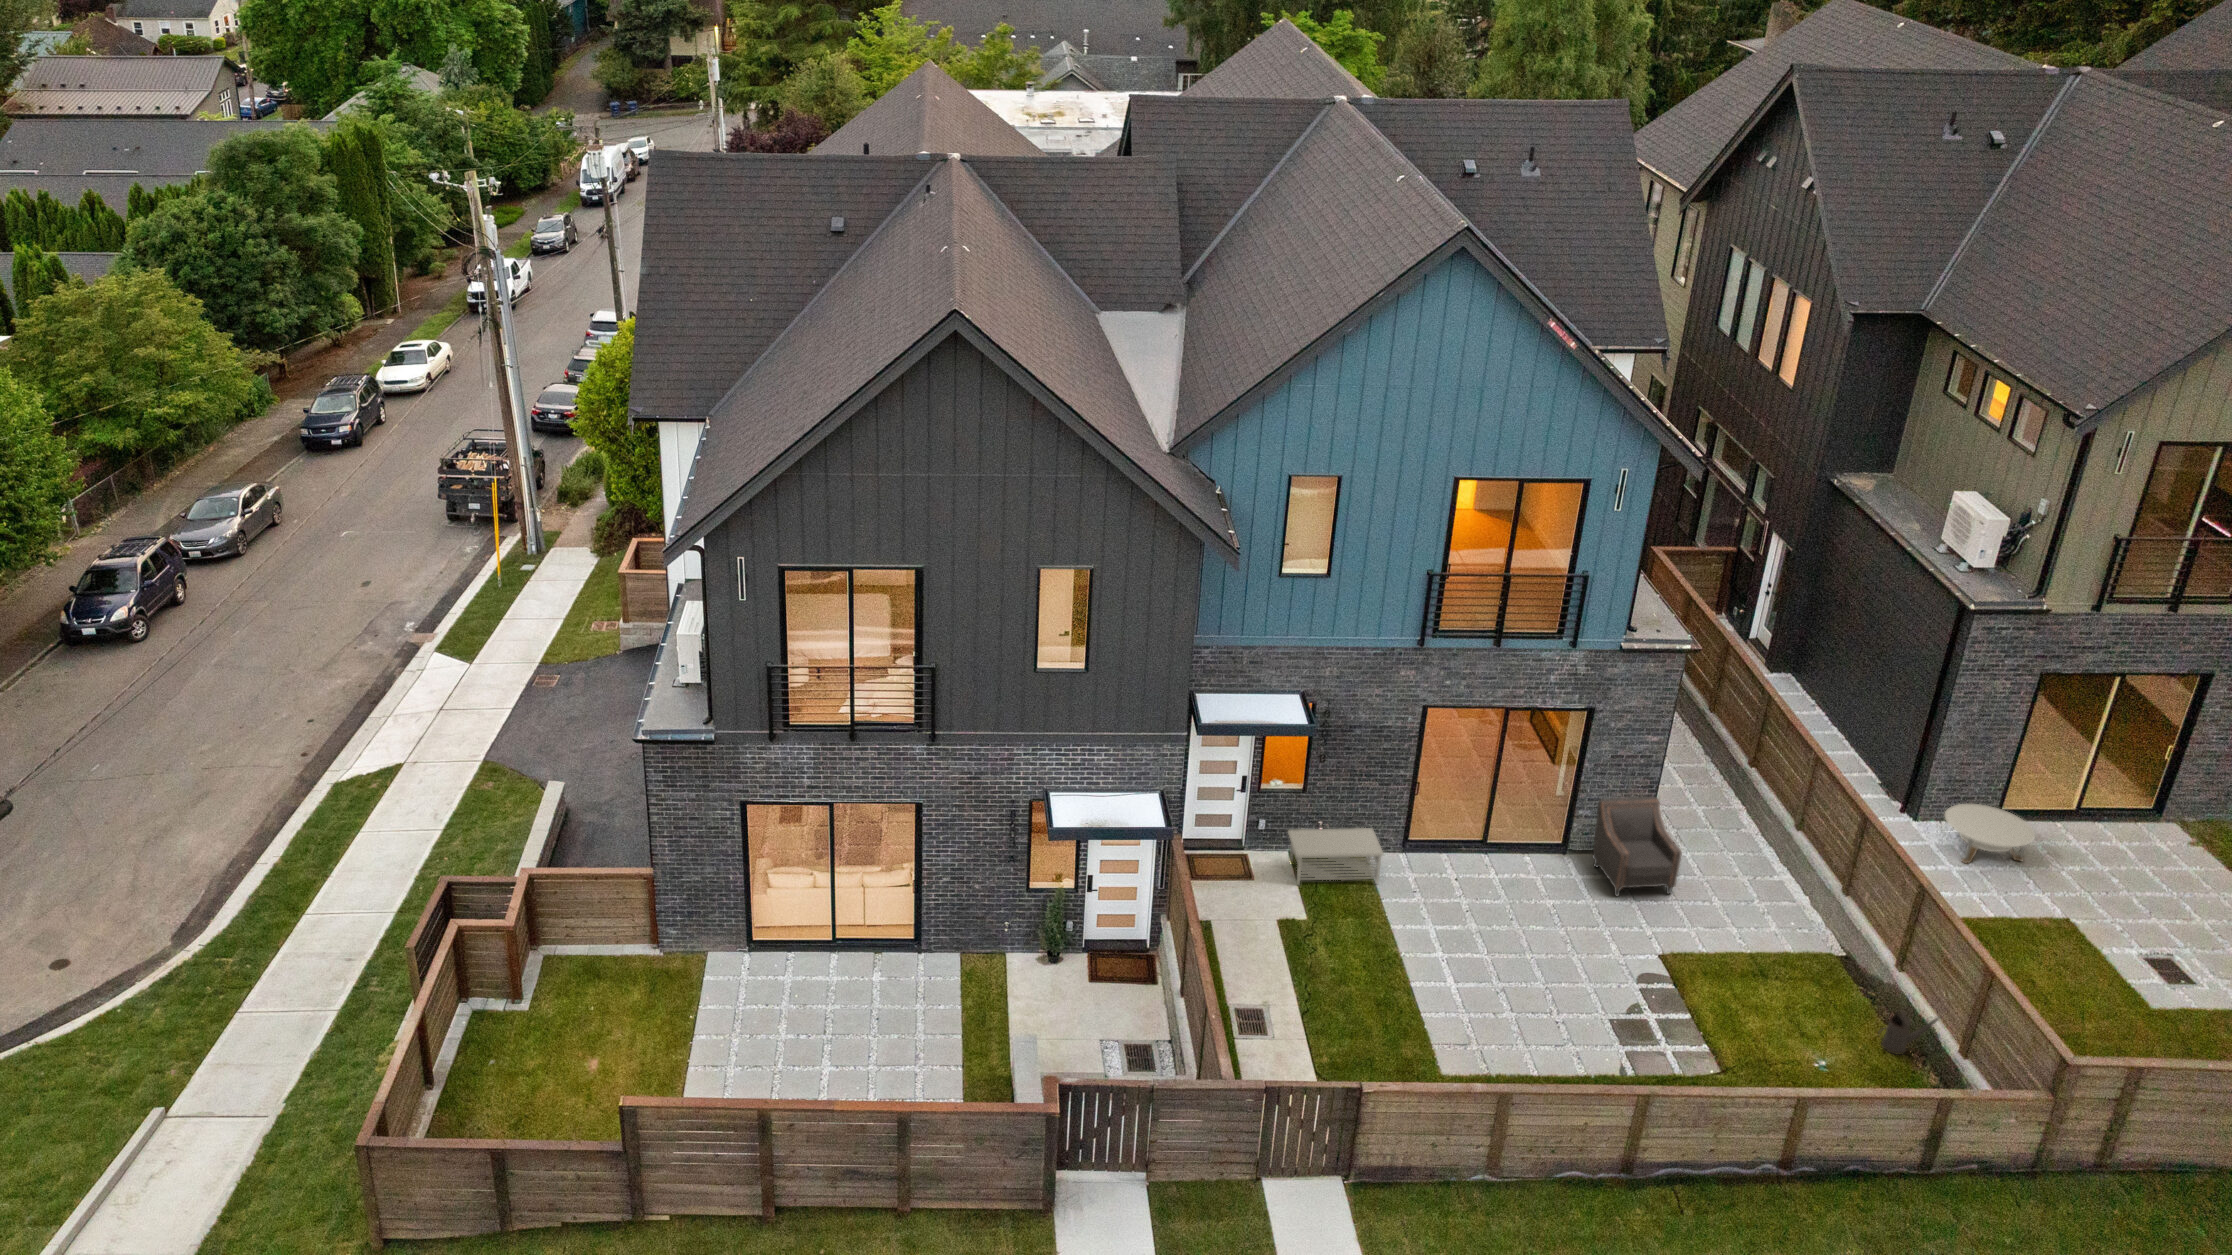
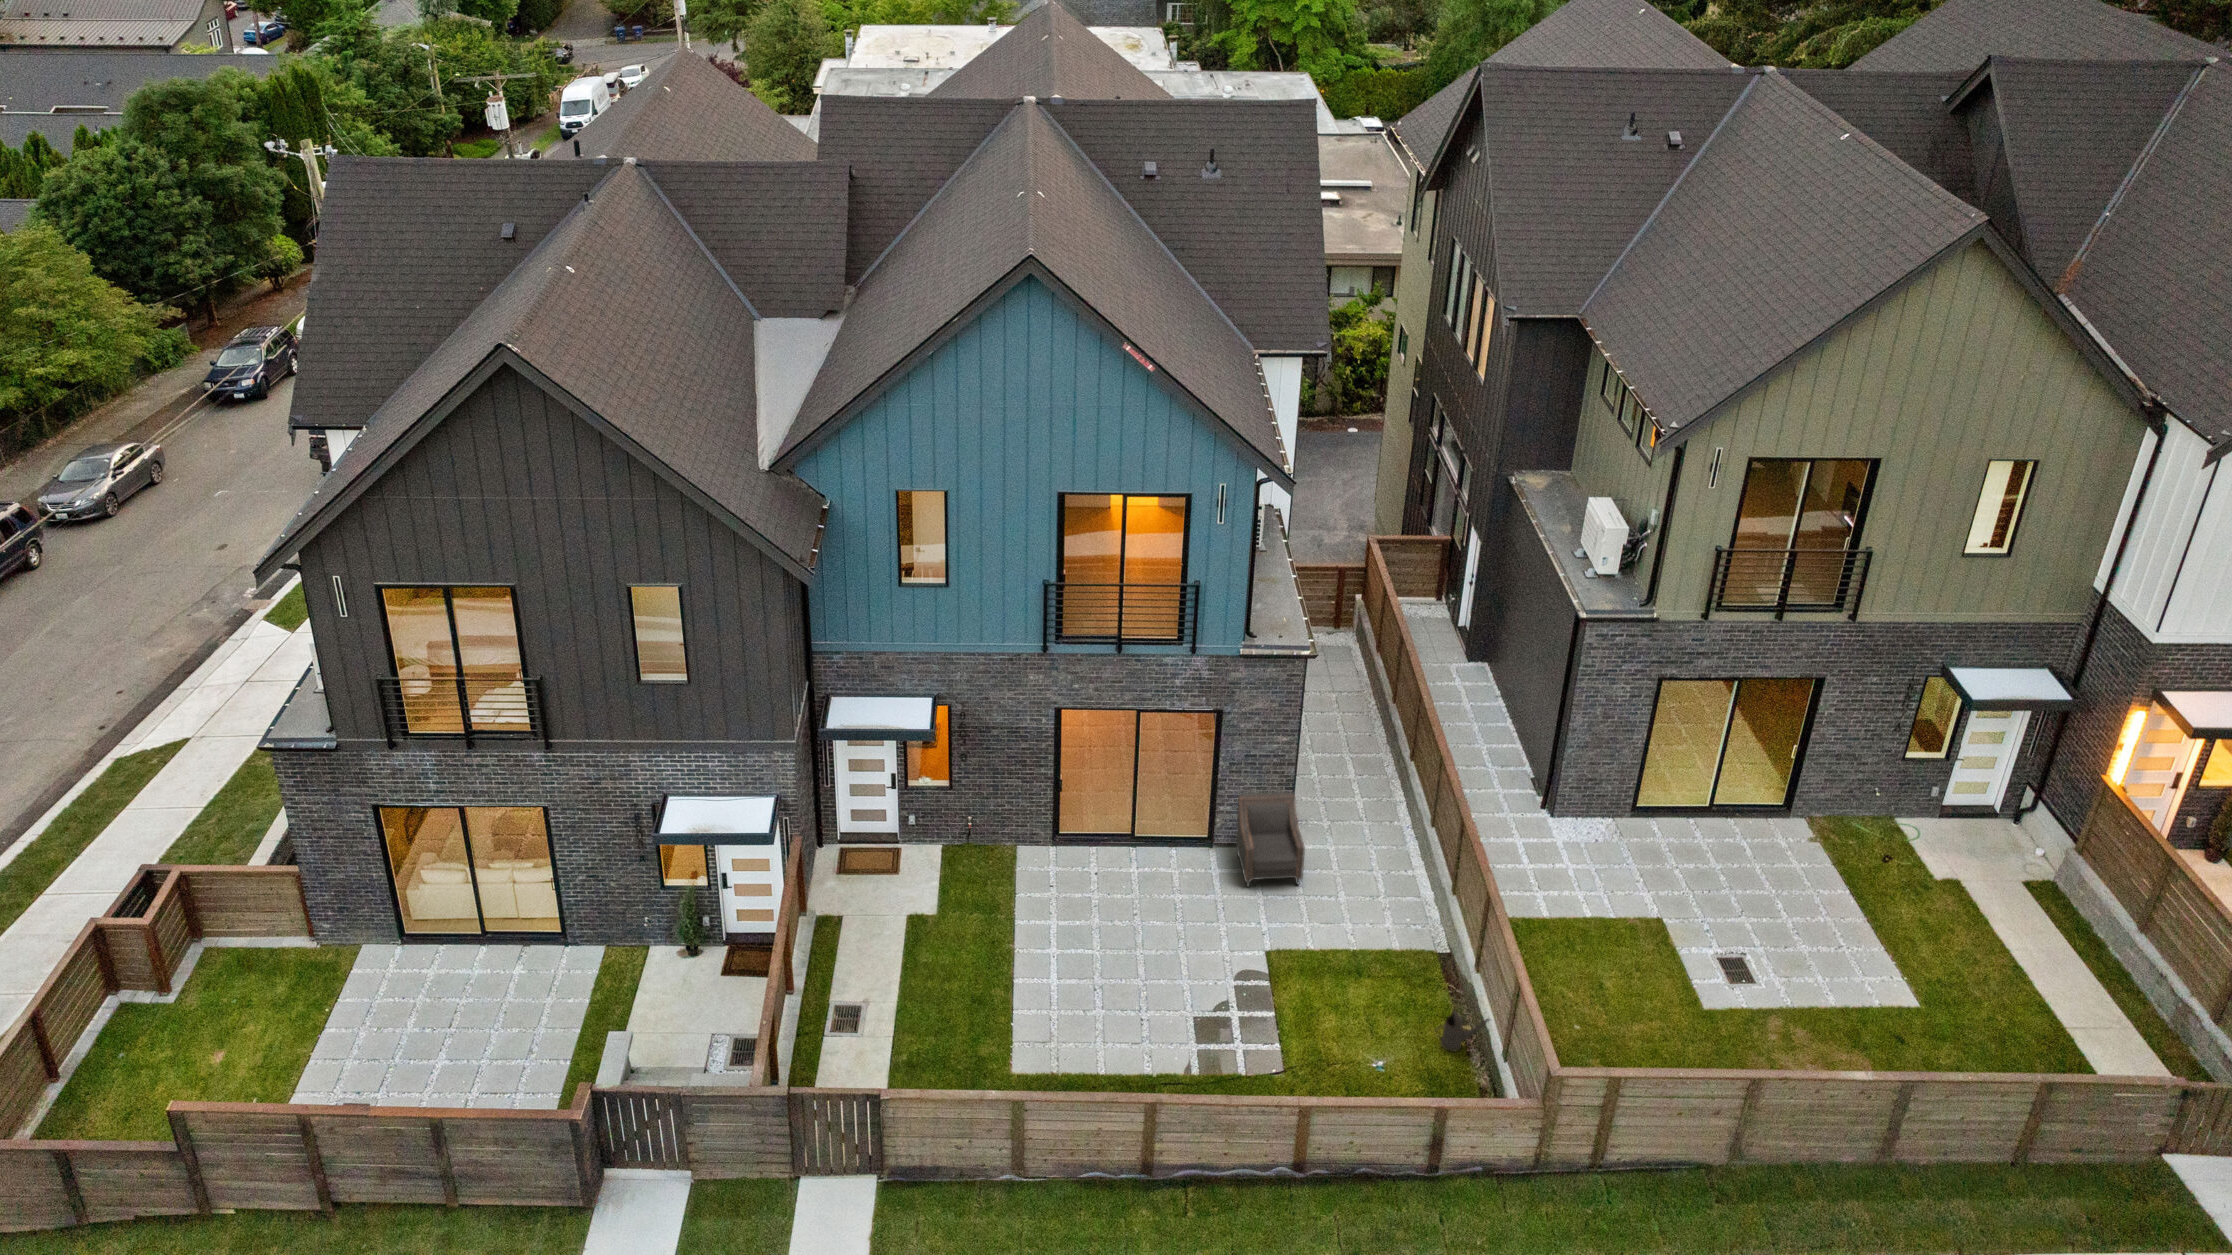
round table: present [1945,804,2035,863] -> none [1572,797,1650,856]
storage bench: present [1288,828,1383,885] -> none [945,819,1028,875]

